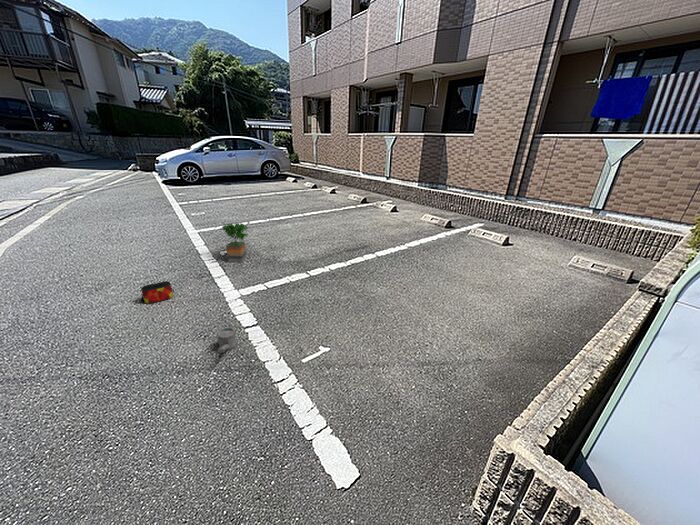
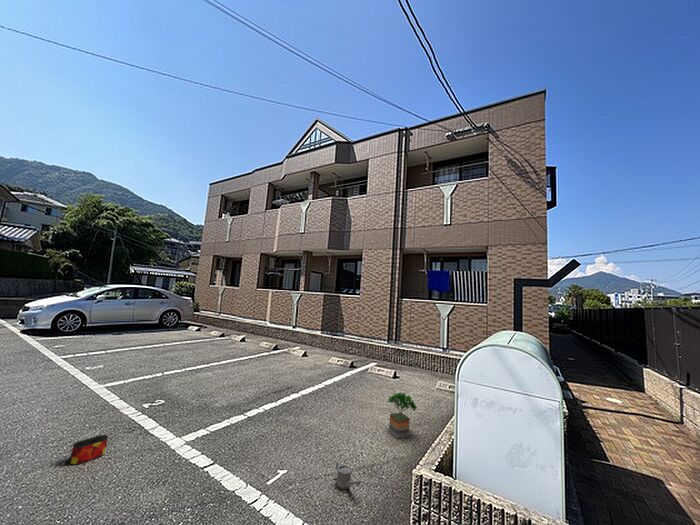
potted tree: present [222,223,248,262] -> present [388,393,417,438]
watering can: present [217,323,237,353] -> present [336,462,361,489]

